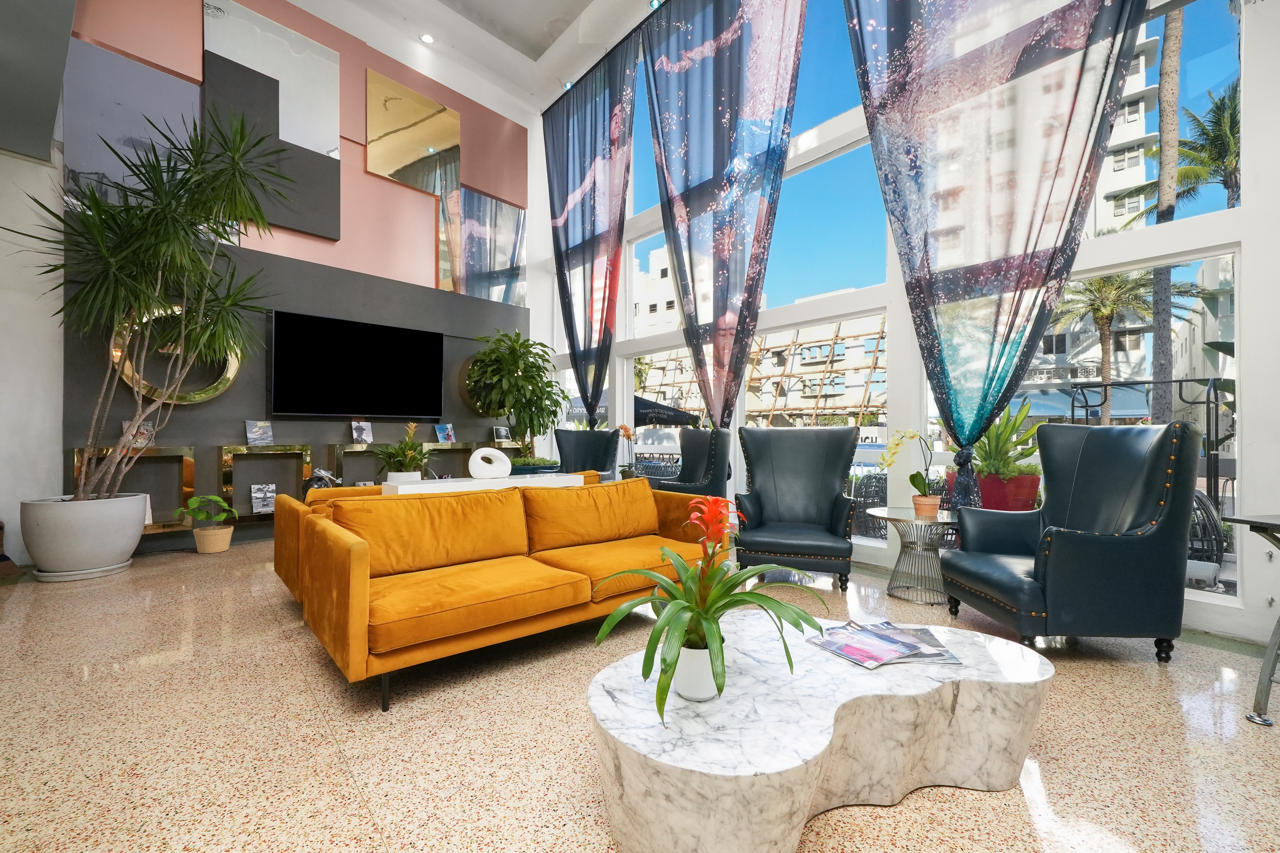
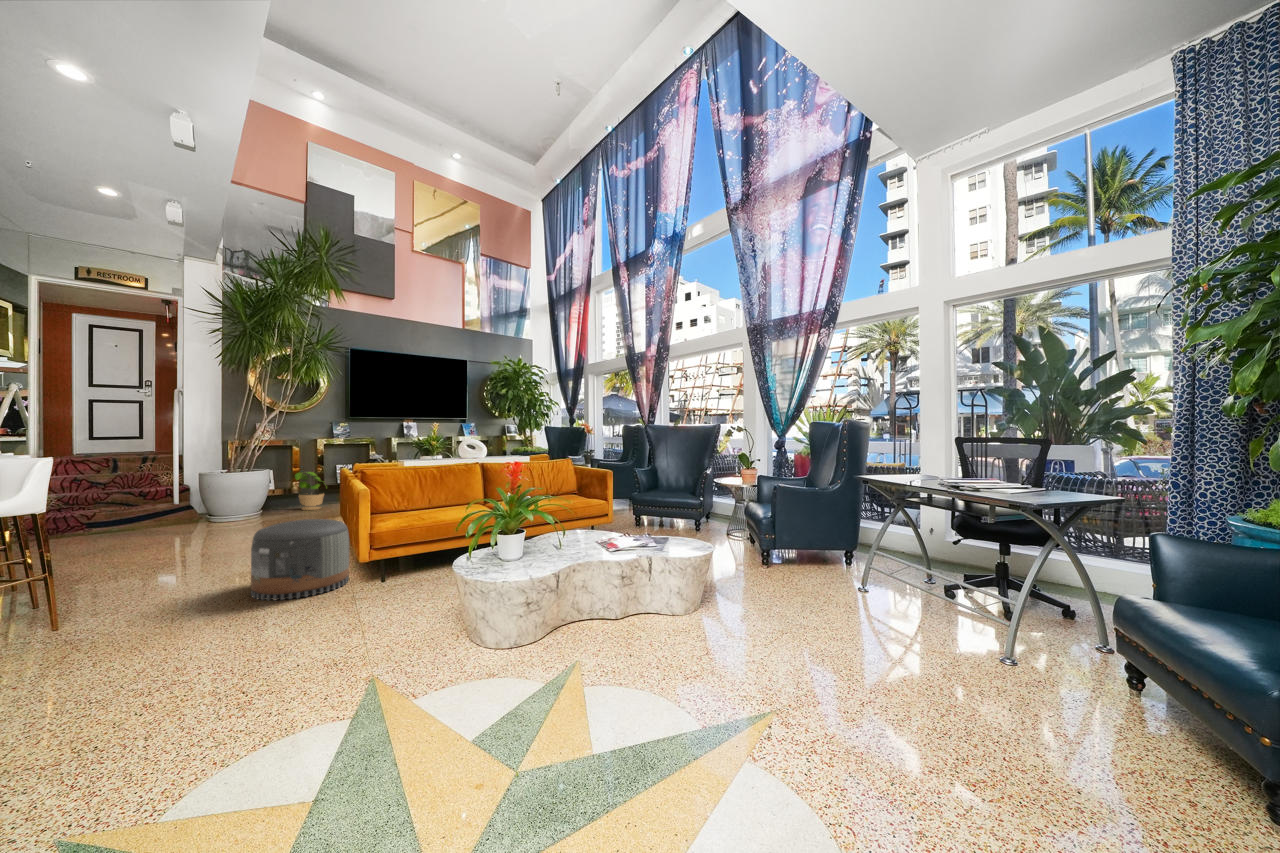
pouf: none [107,610,308,803] -> present [251,519,349,600]

